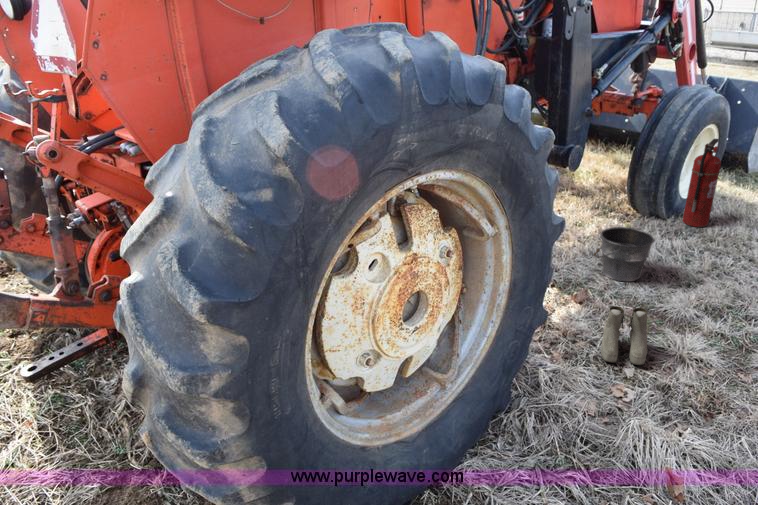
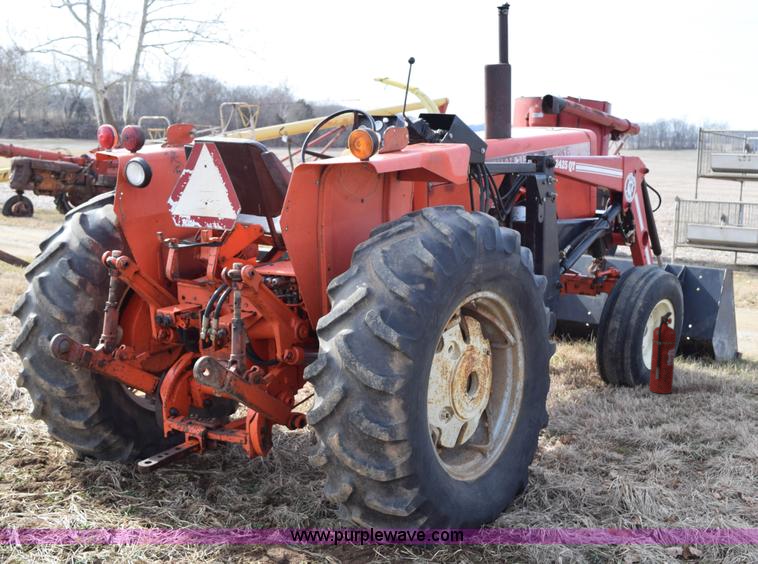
bucket: present [593,227,654,281] -> none [573,383,624,428]
boots: present [601,306,647,365] -> none [589,429,625,473]

